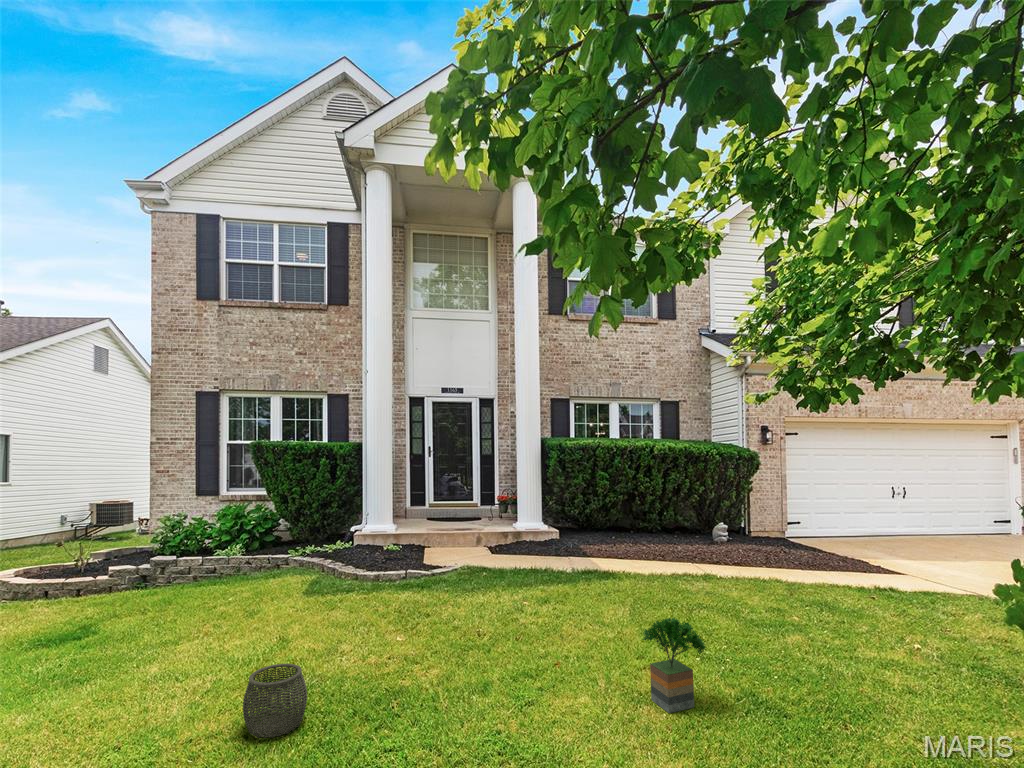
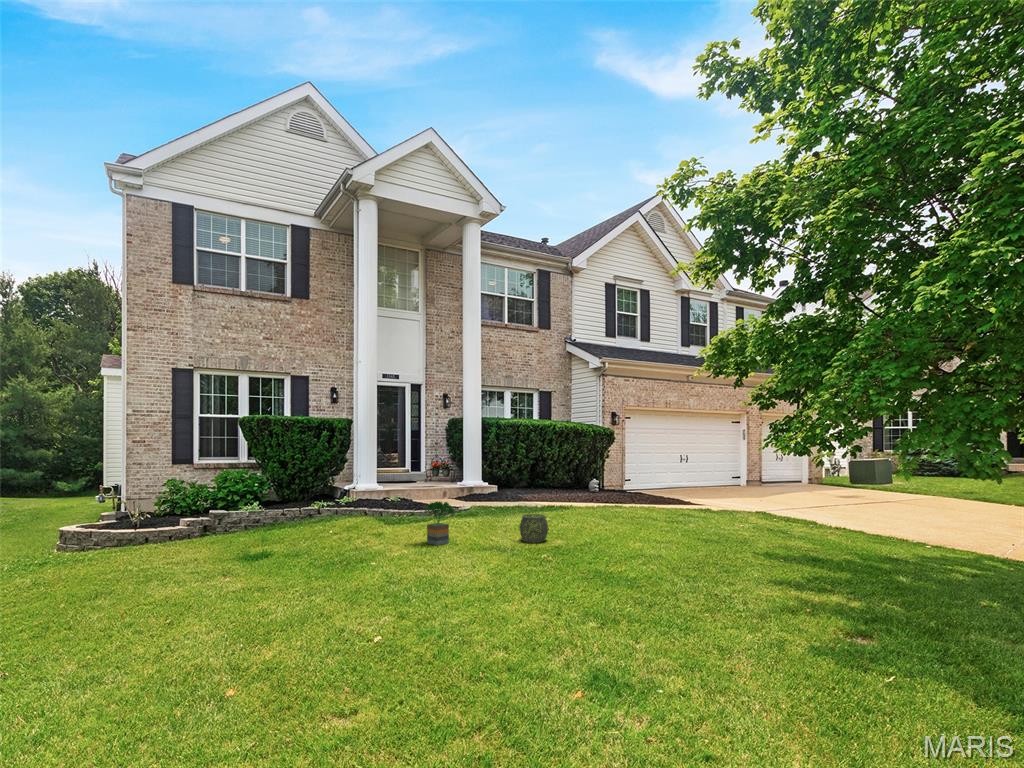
potted tree: present [643,618,705,713] -> present [424,501,455,545]

